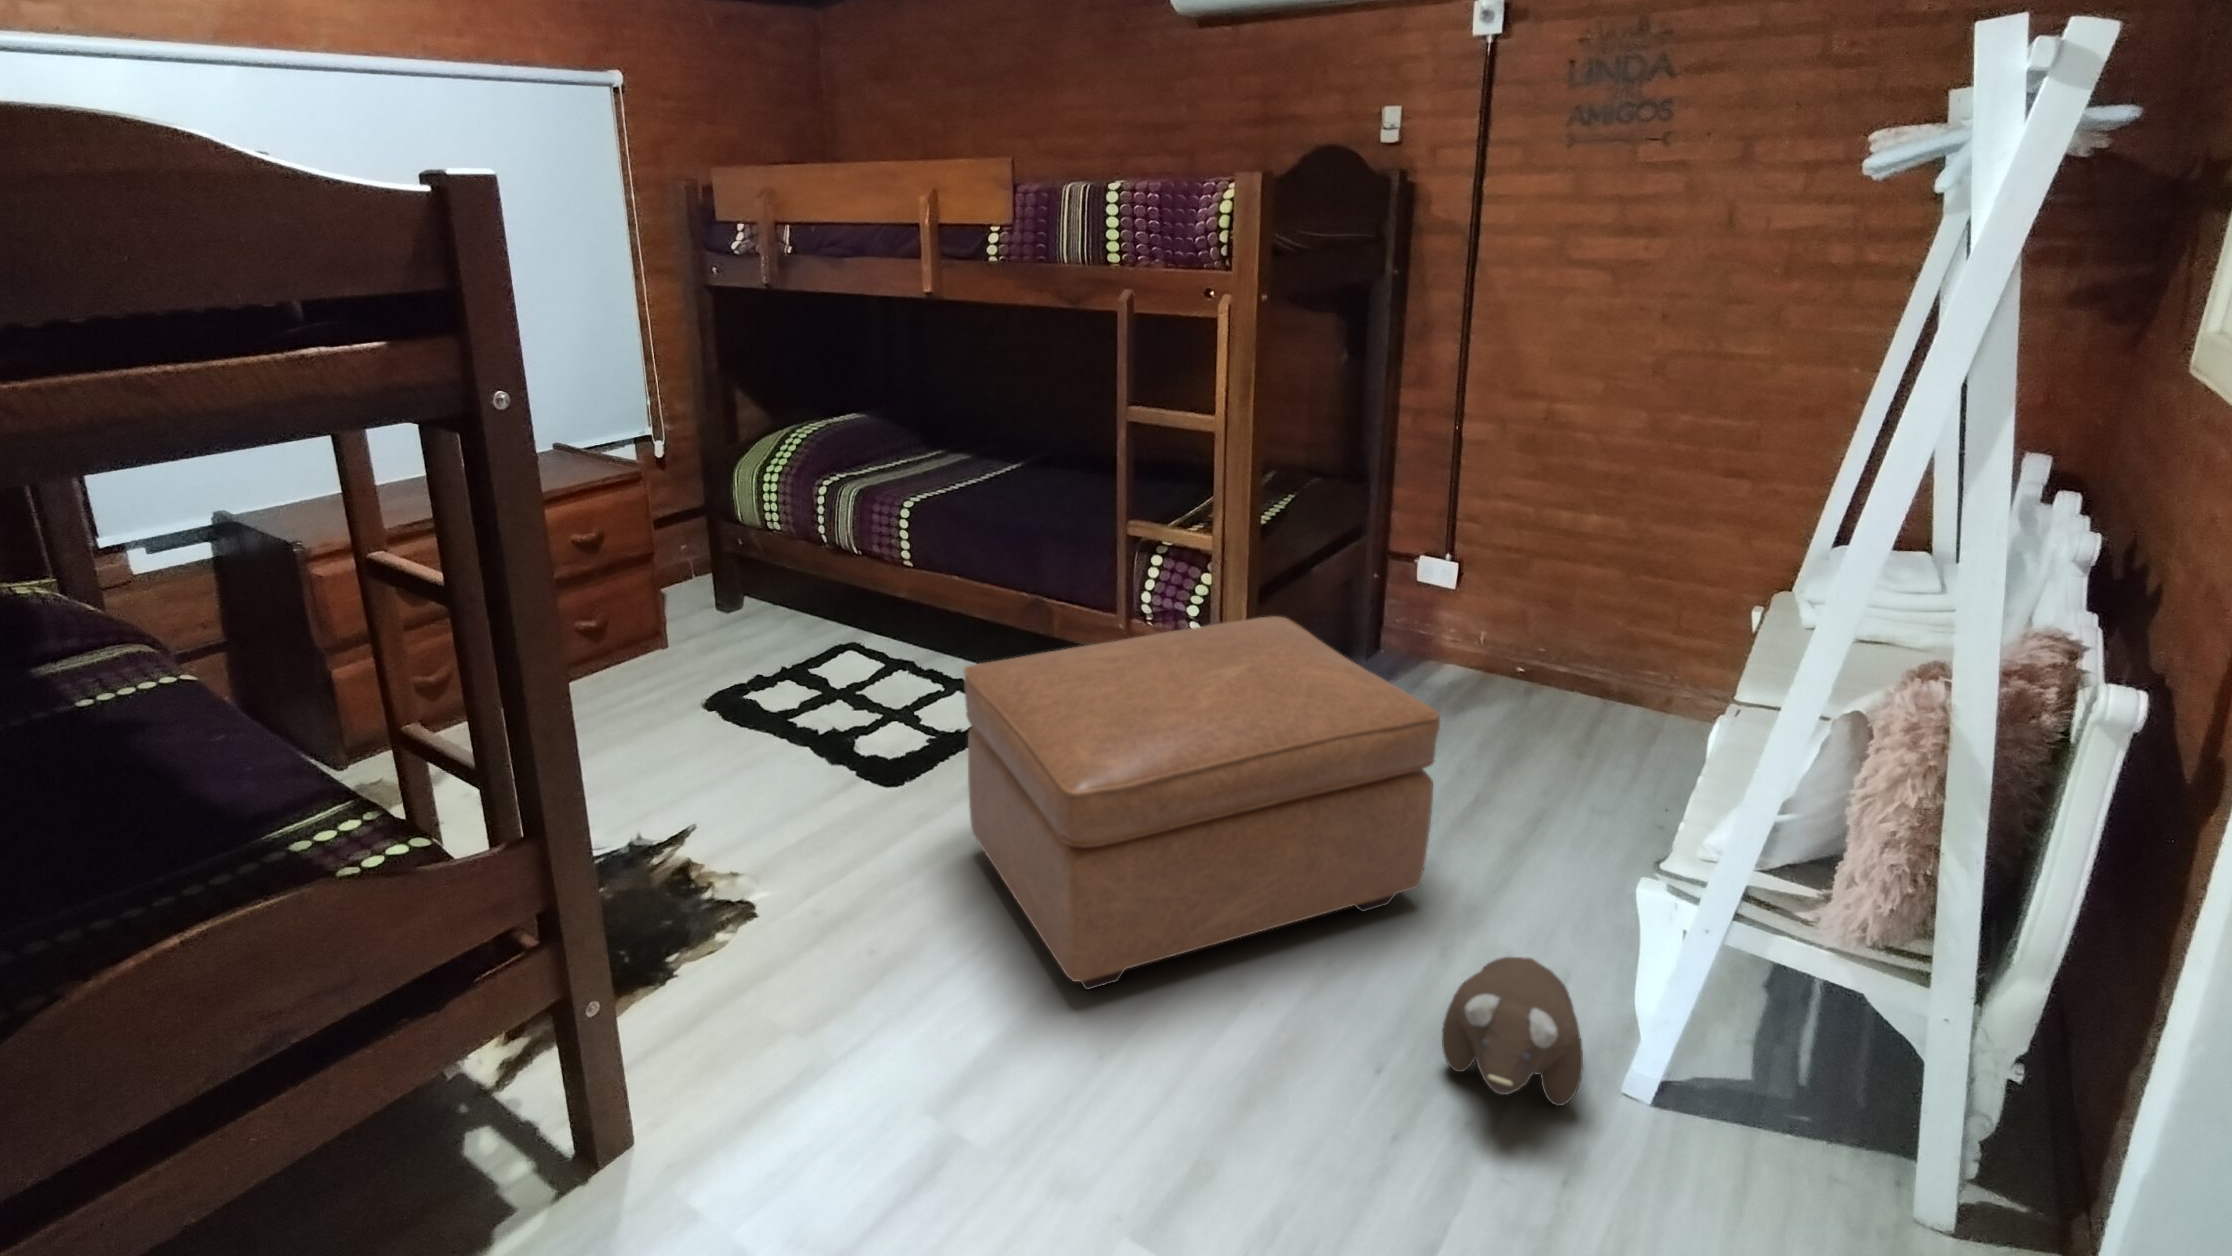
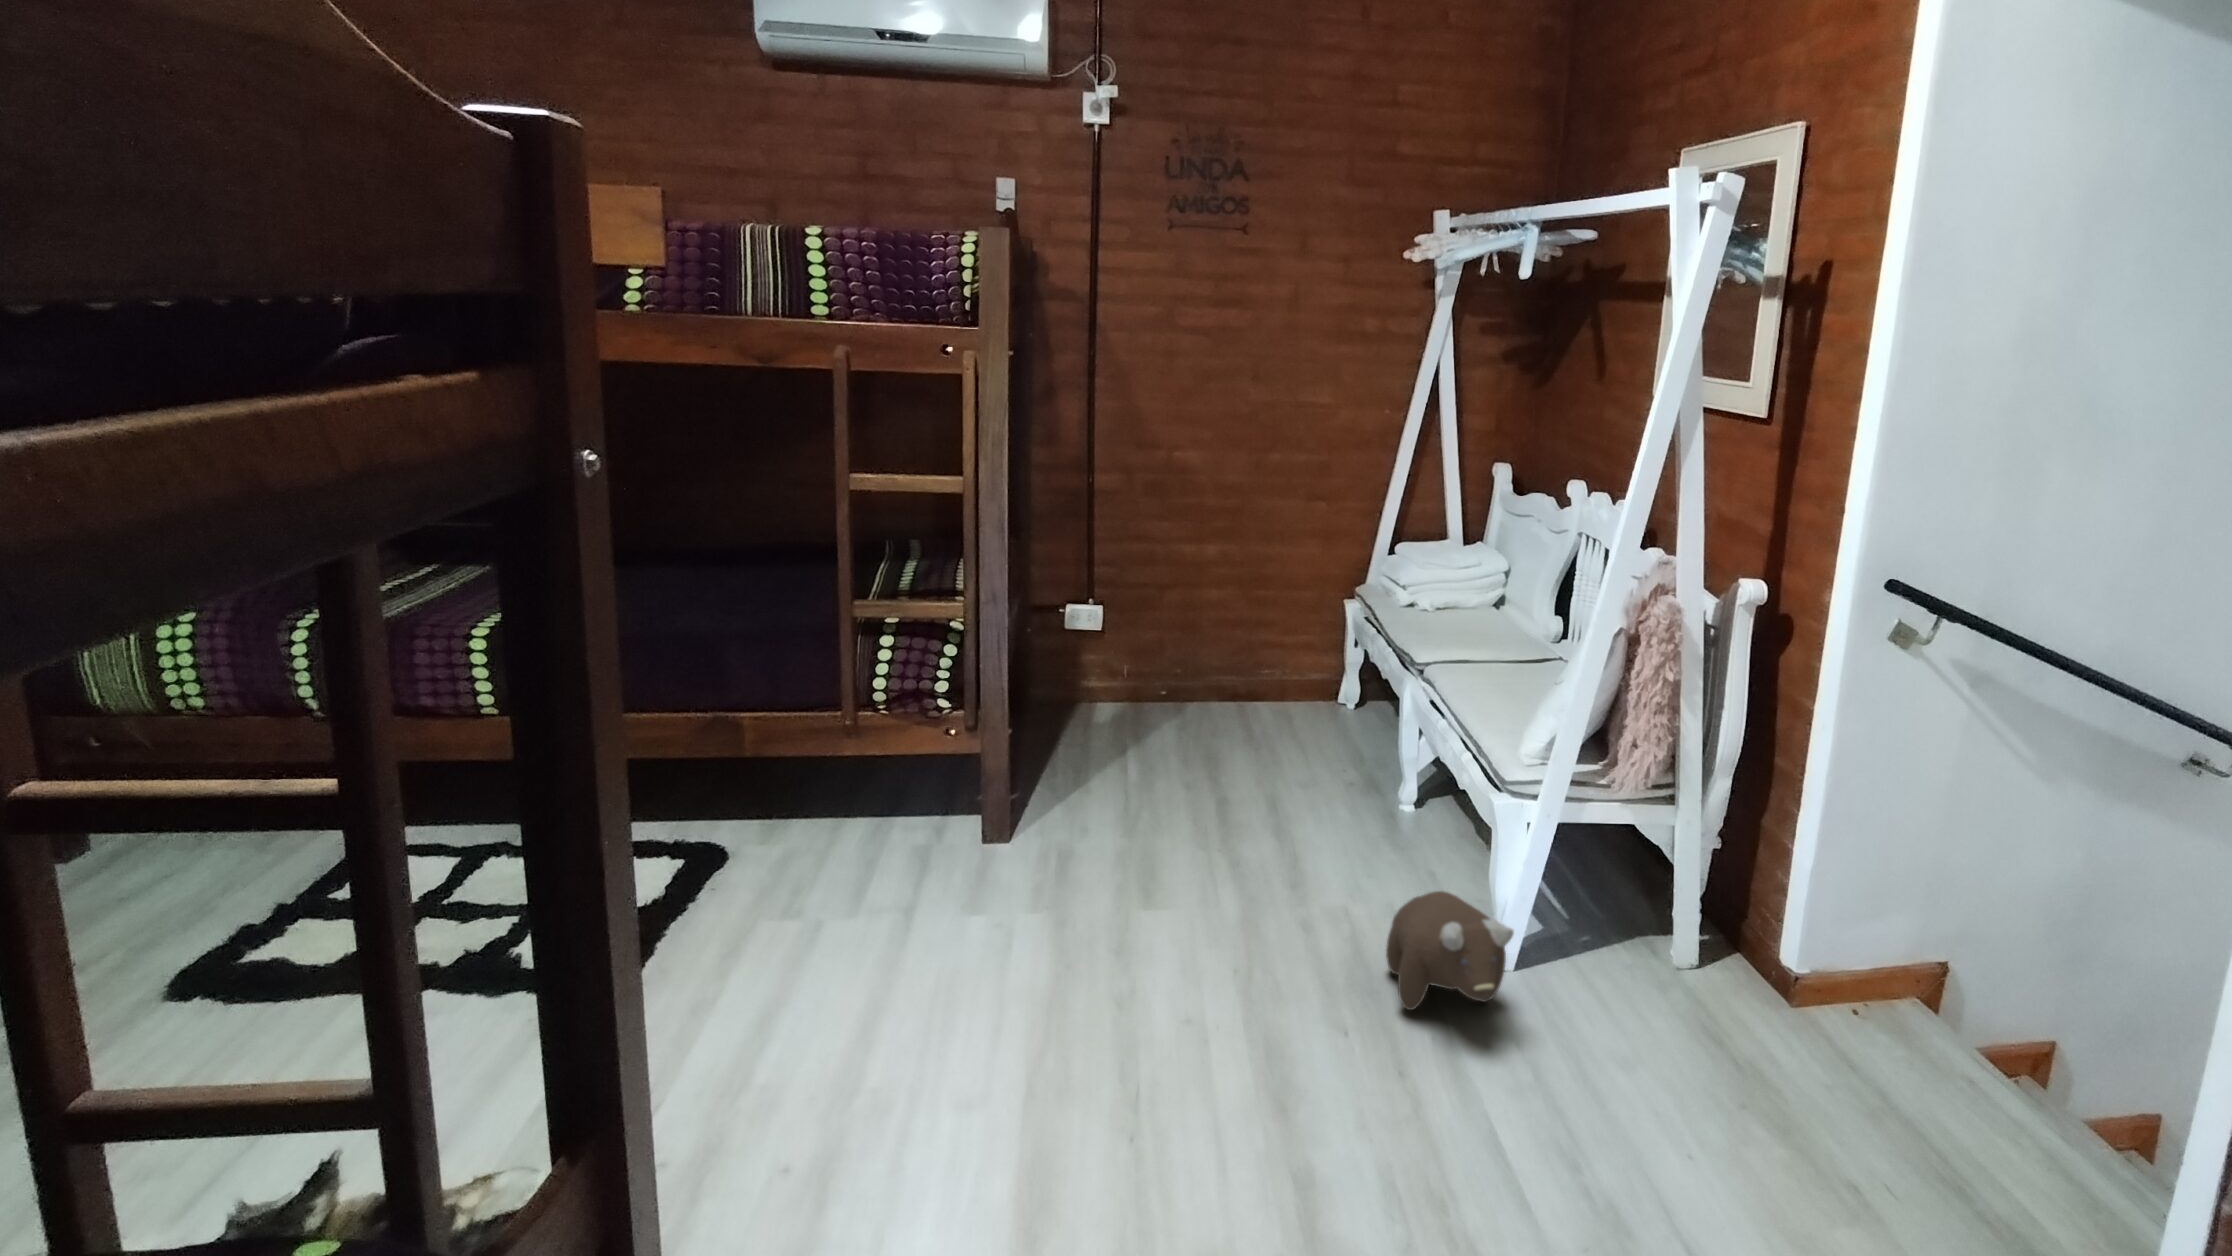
ottoman: present [964,616,1440,990] -> none [805,671,1283,1091]

